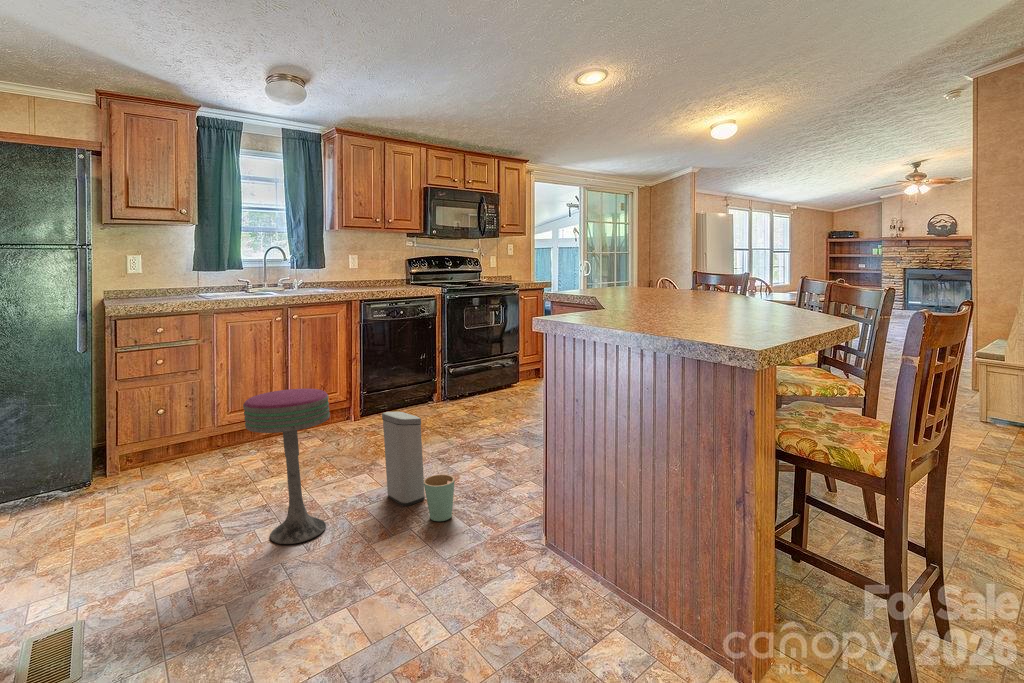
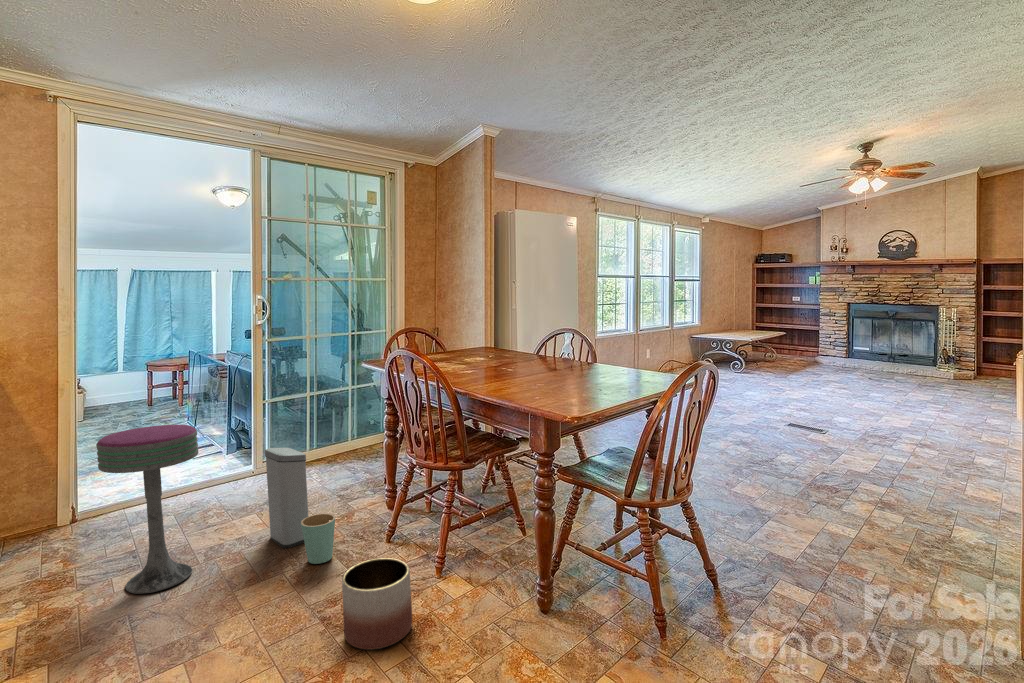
planter: none [485,517,550,602] -> present [342,558,412,650]

